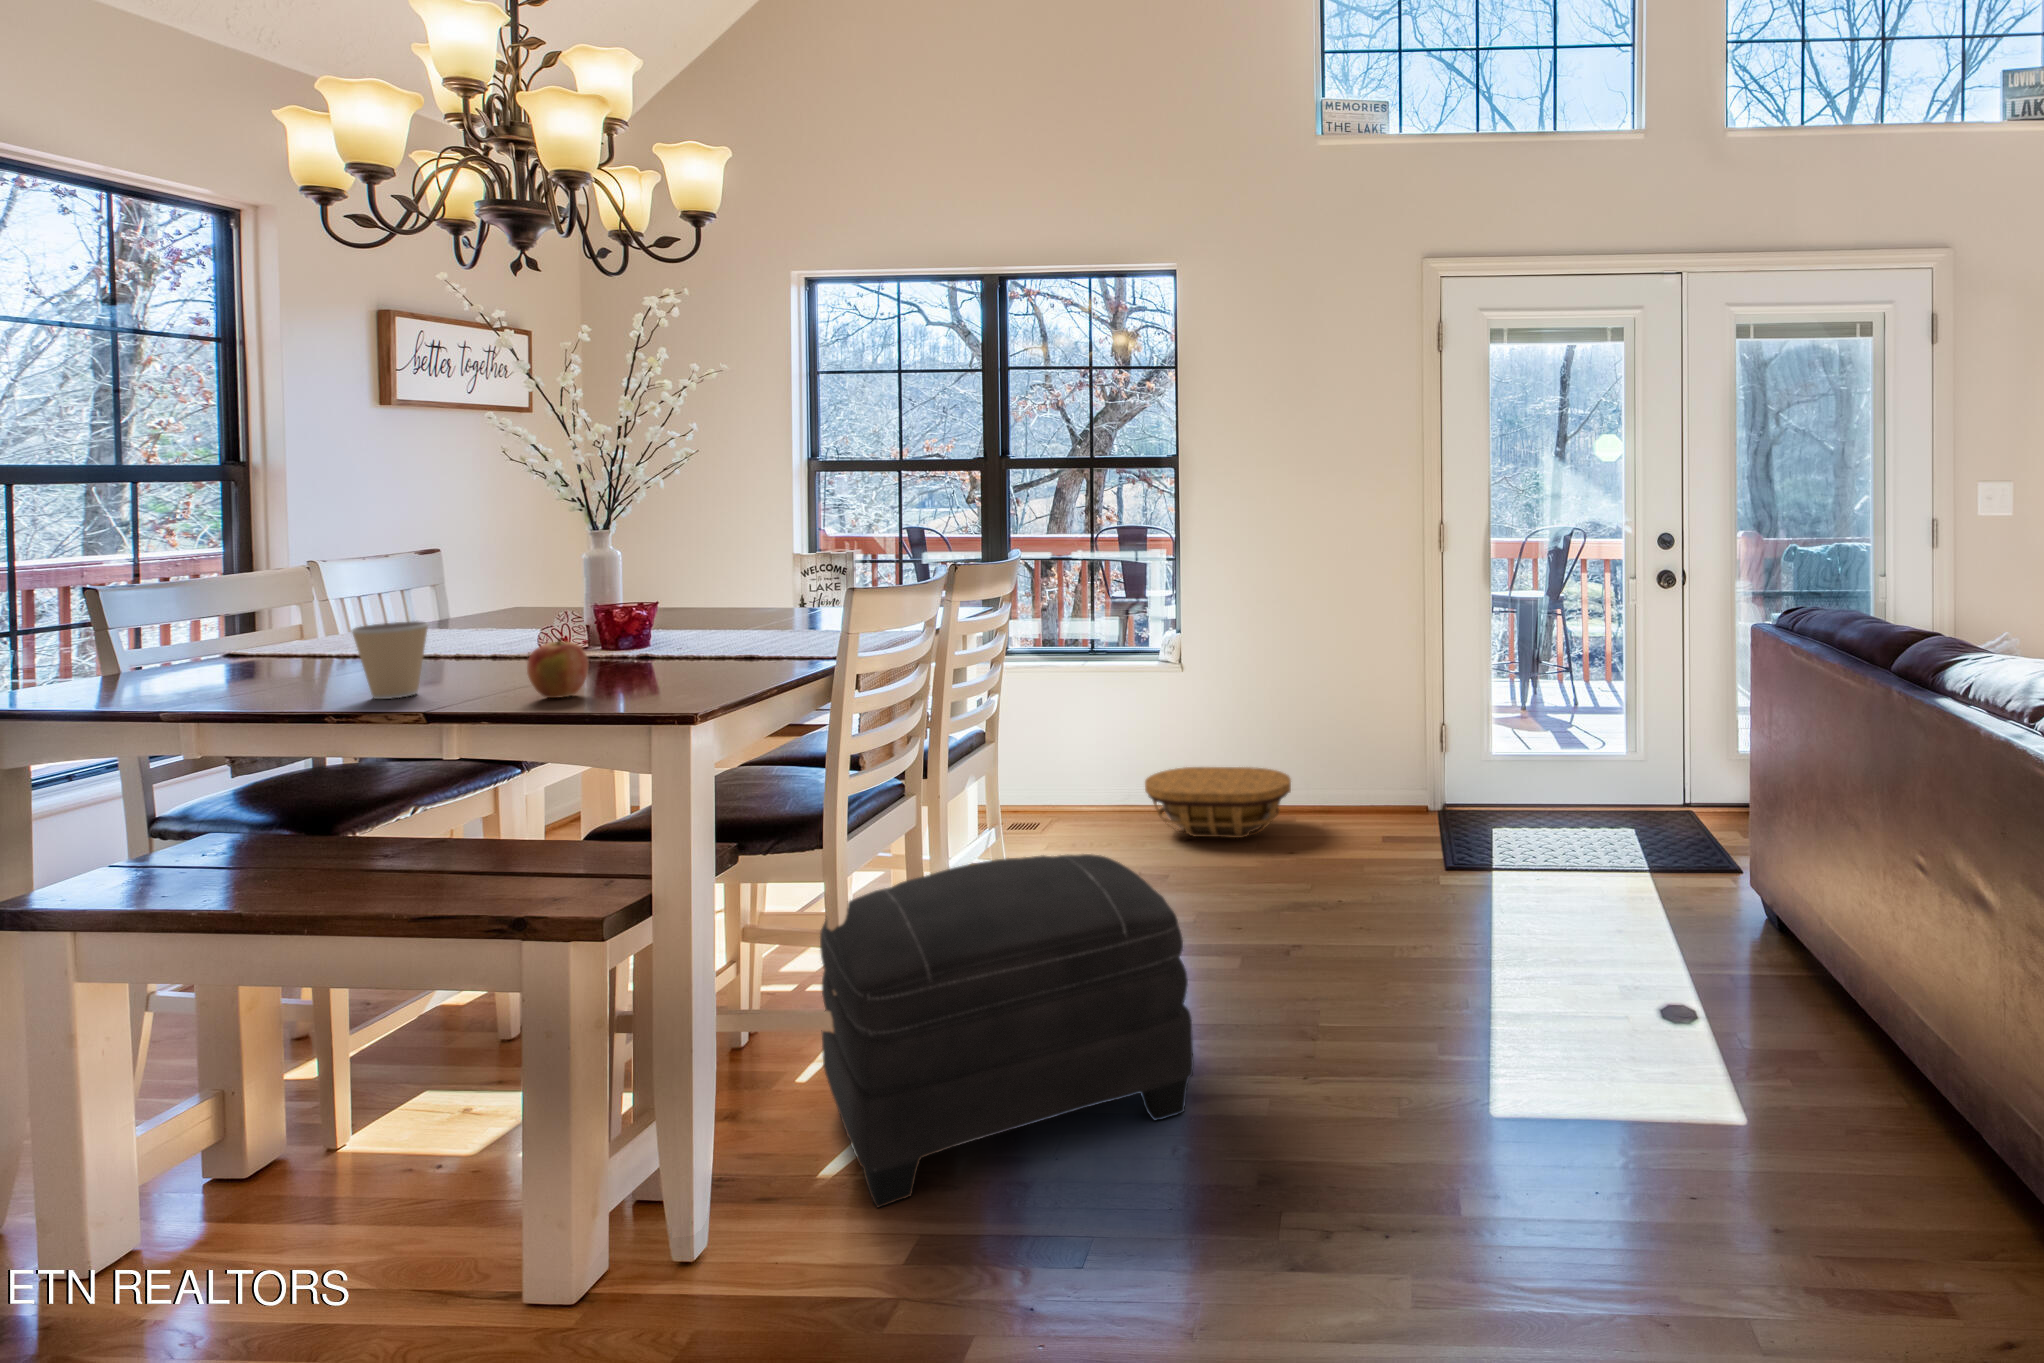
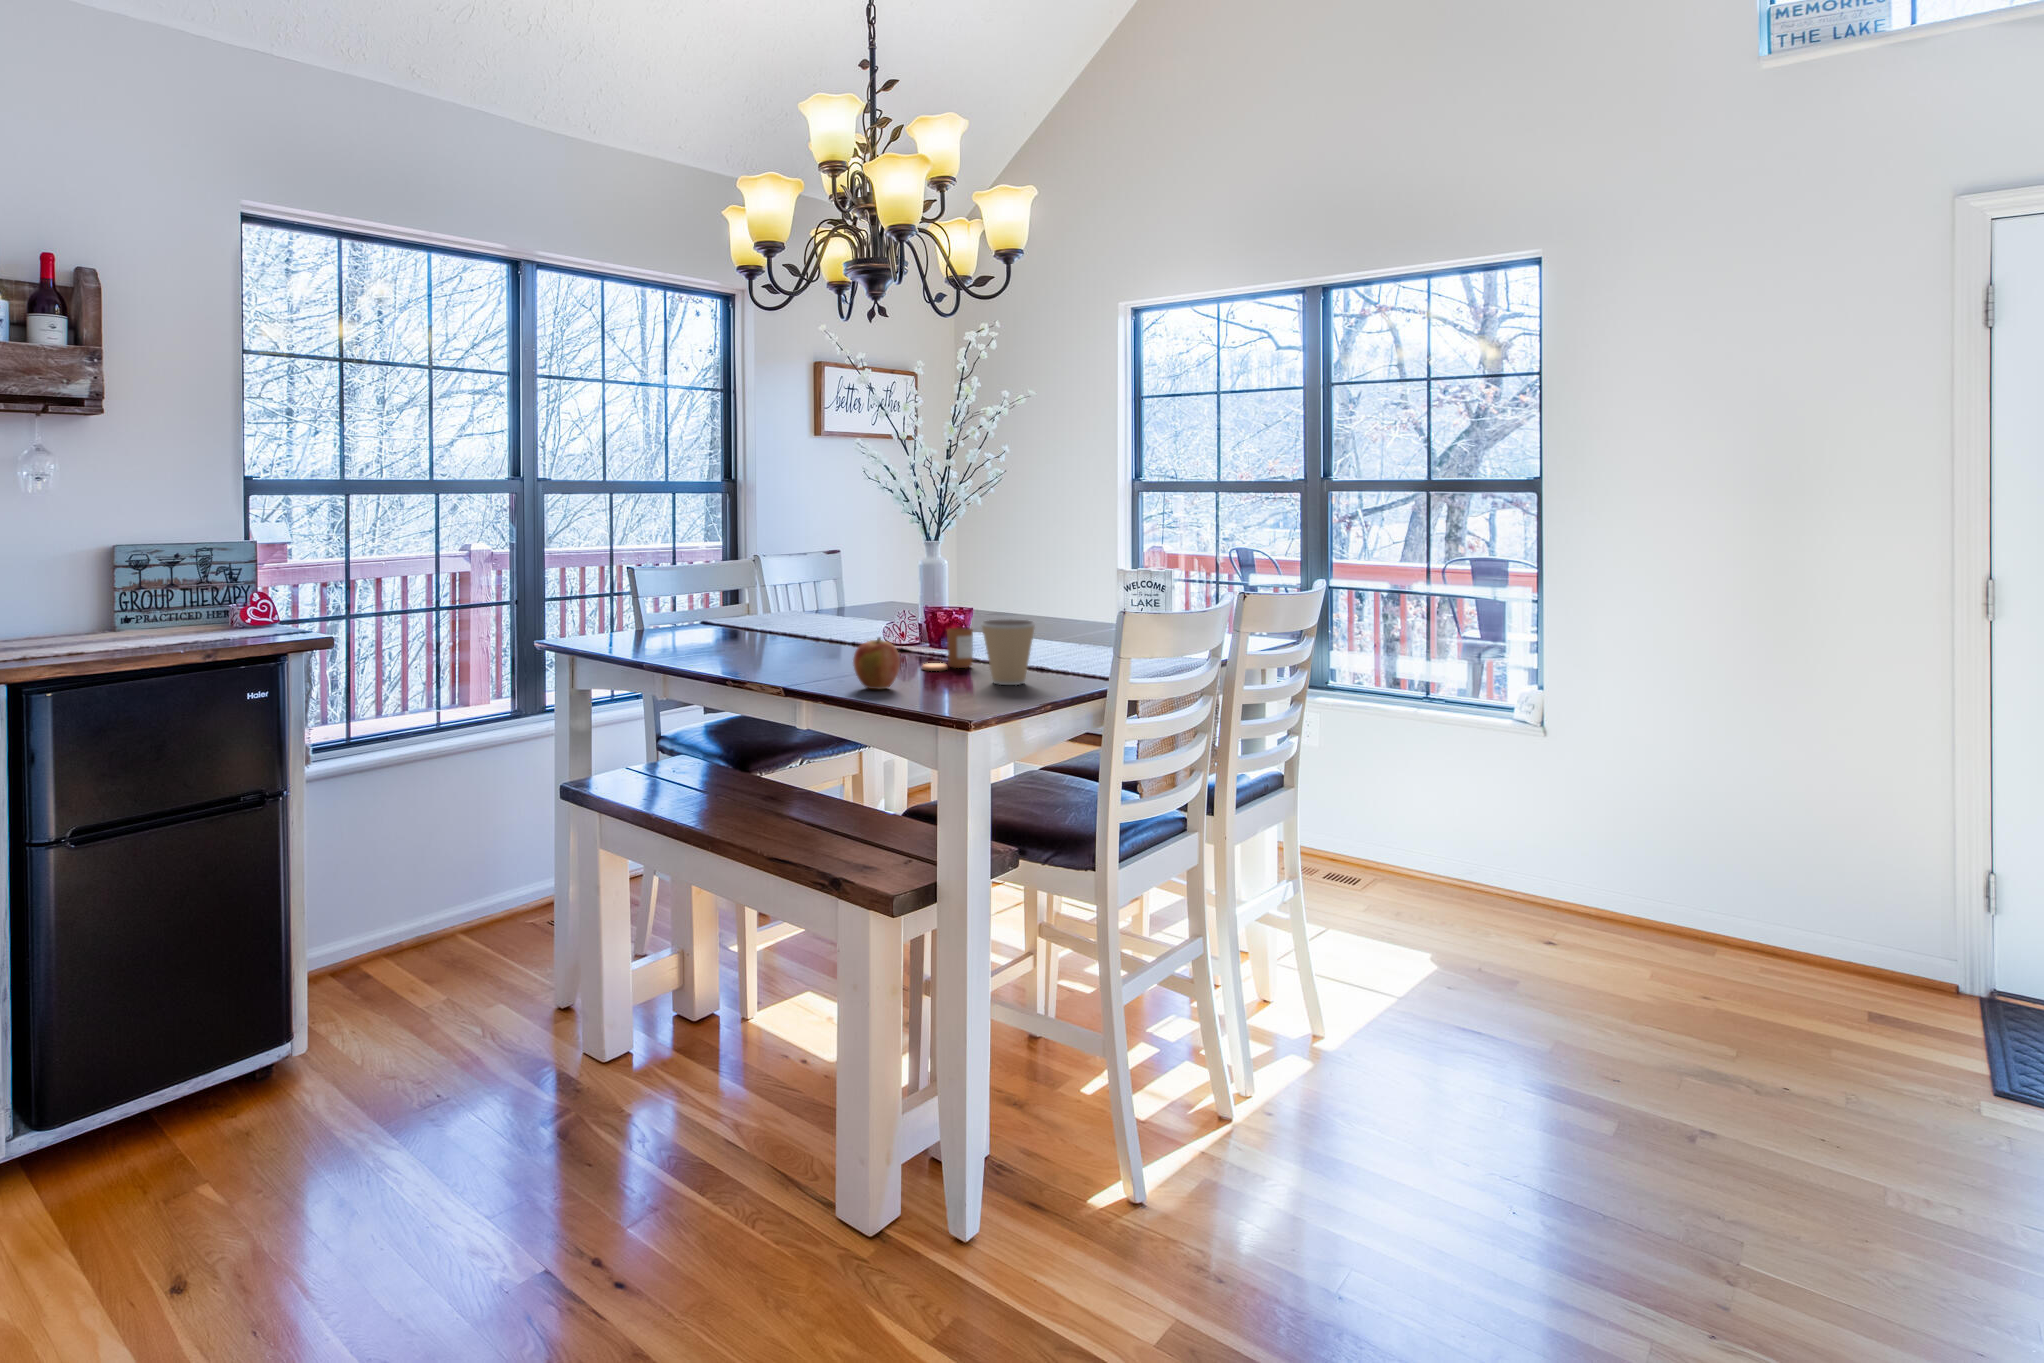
coffee cup: present [352,621,428,699] -> present [981,619,1035,685]
candle: none [604,621,666,672] -> present [922,628,973,671]
basket: present [1145,767,1291,838] -> none [1494,847,1706,950]
ottoman: present [820,854,1194,1208] -> none [1092,915,1512,1280]

